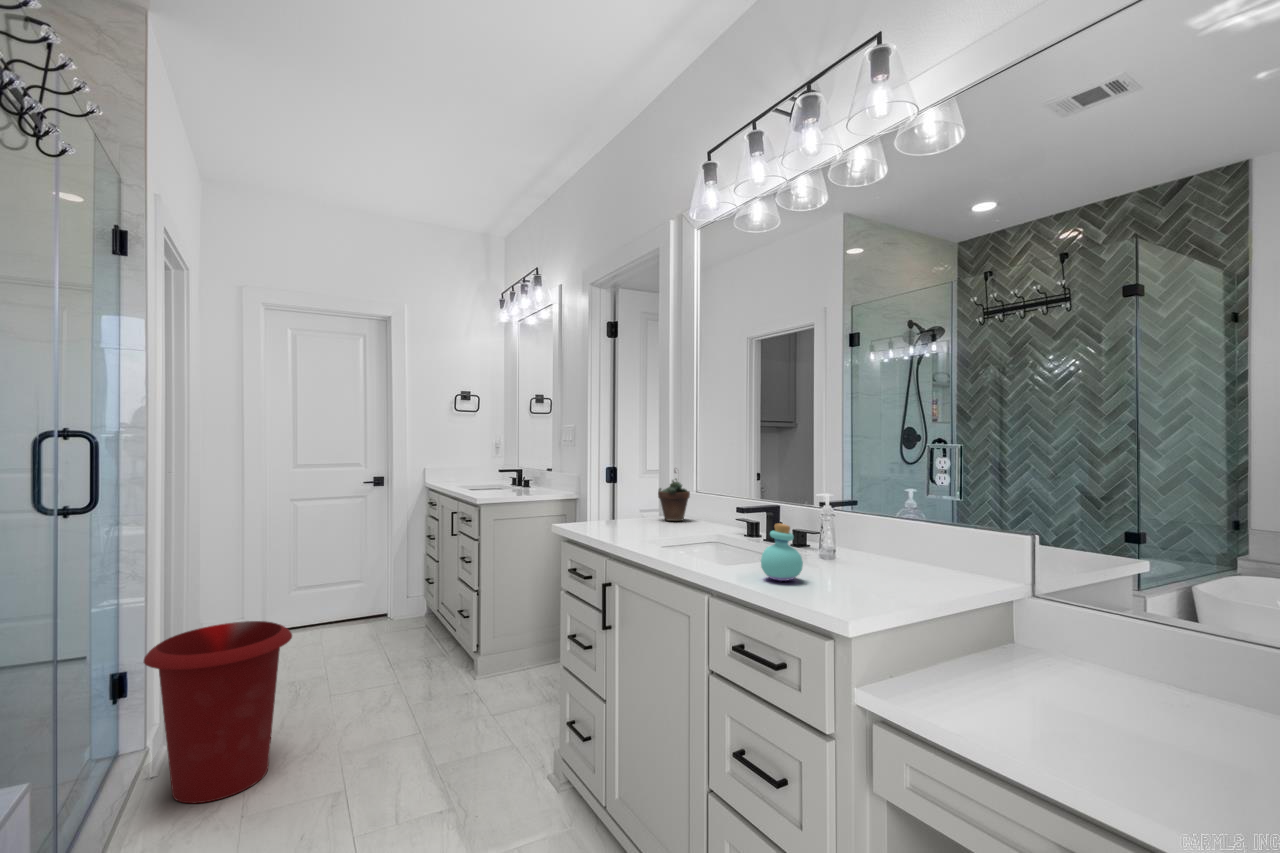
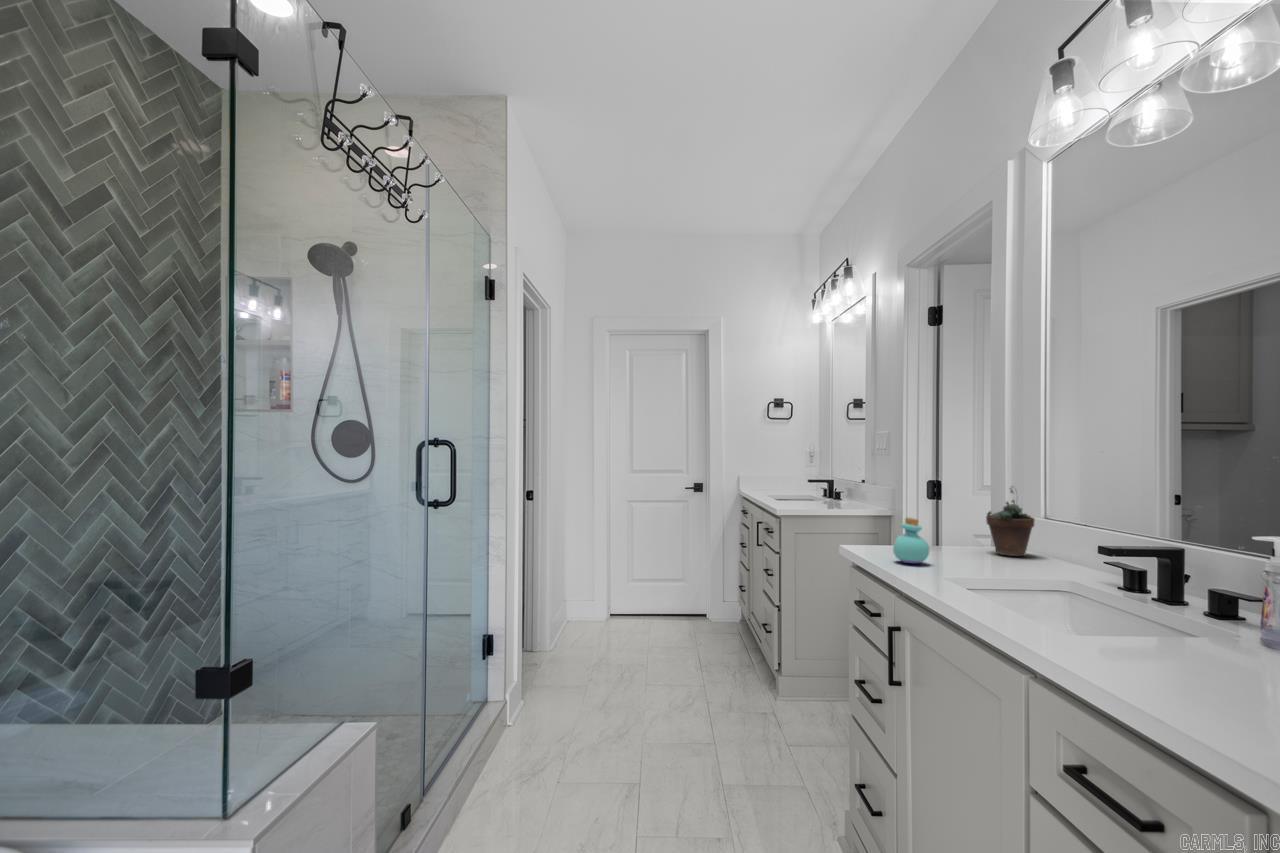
perfume bottle: present [761,524,803,581] -> present [893,517,929,563]
waste bin: present [144,621,292,803] -> none [493,607,601,761]

